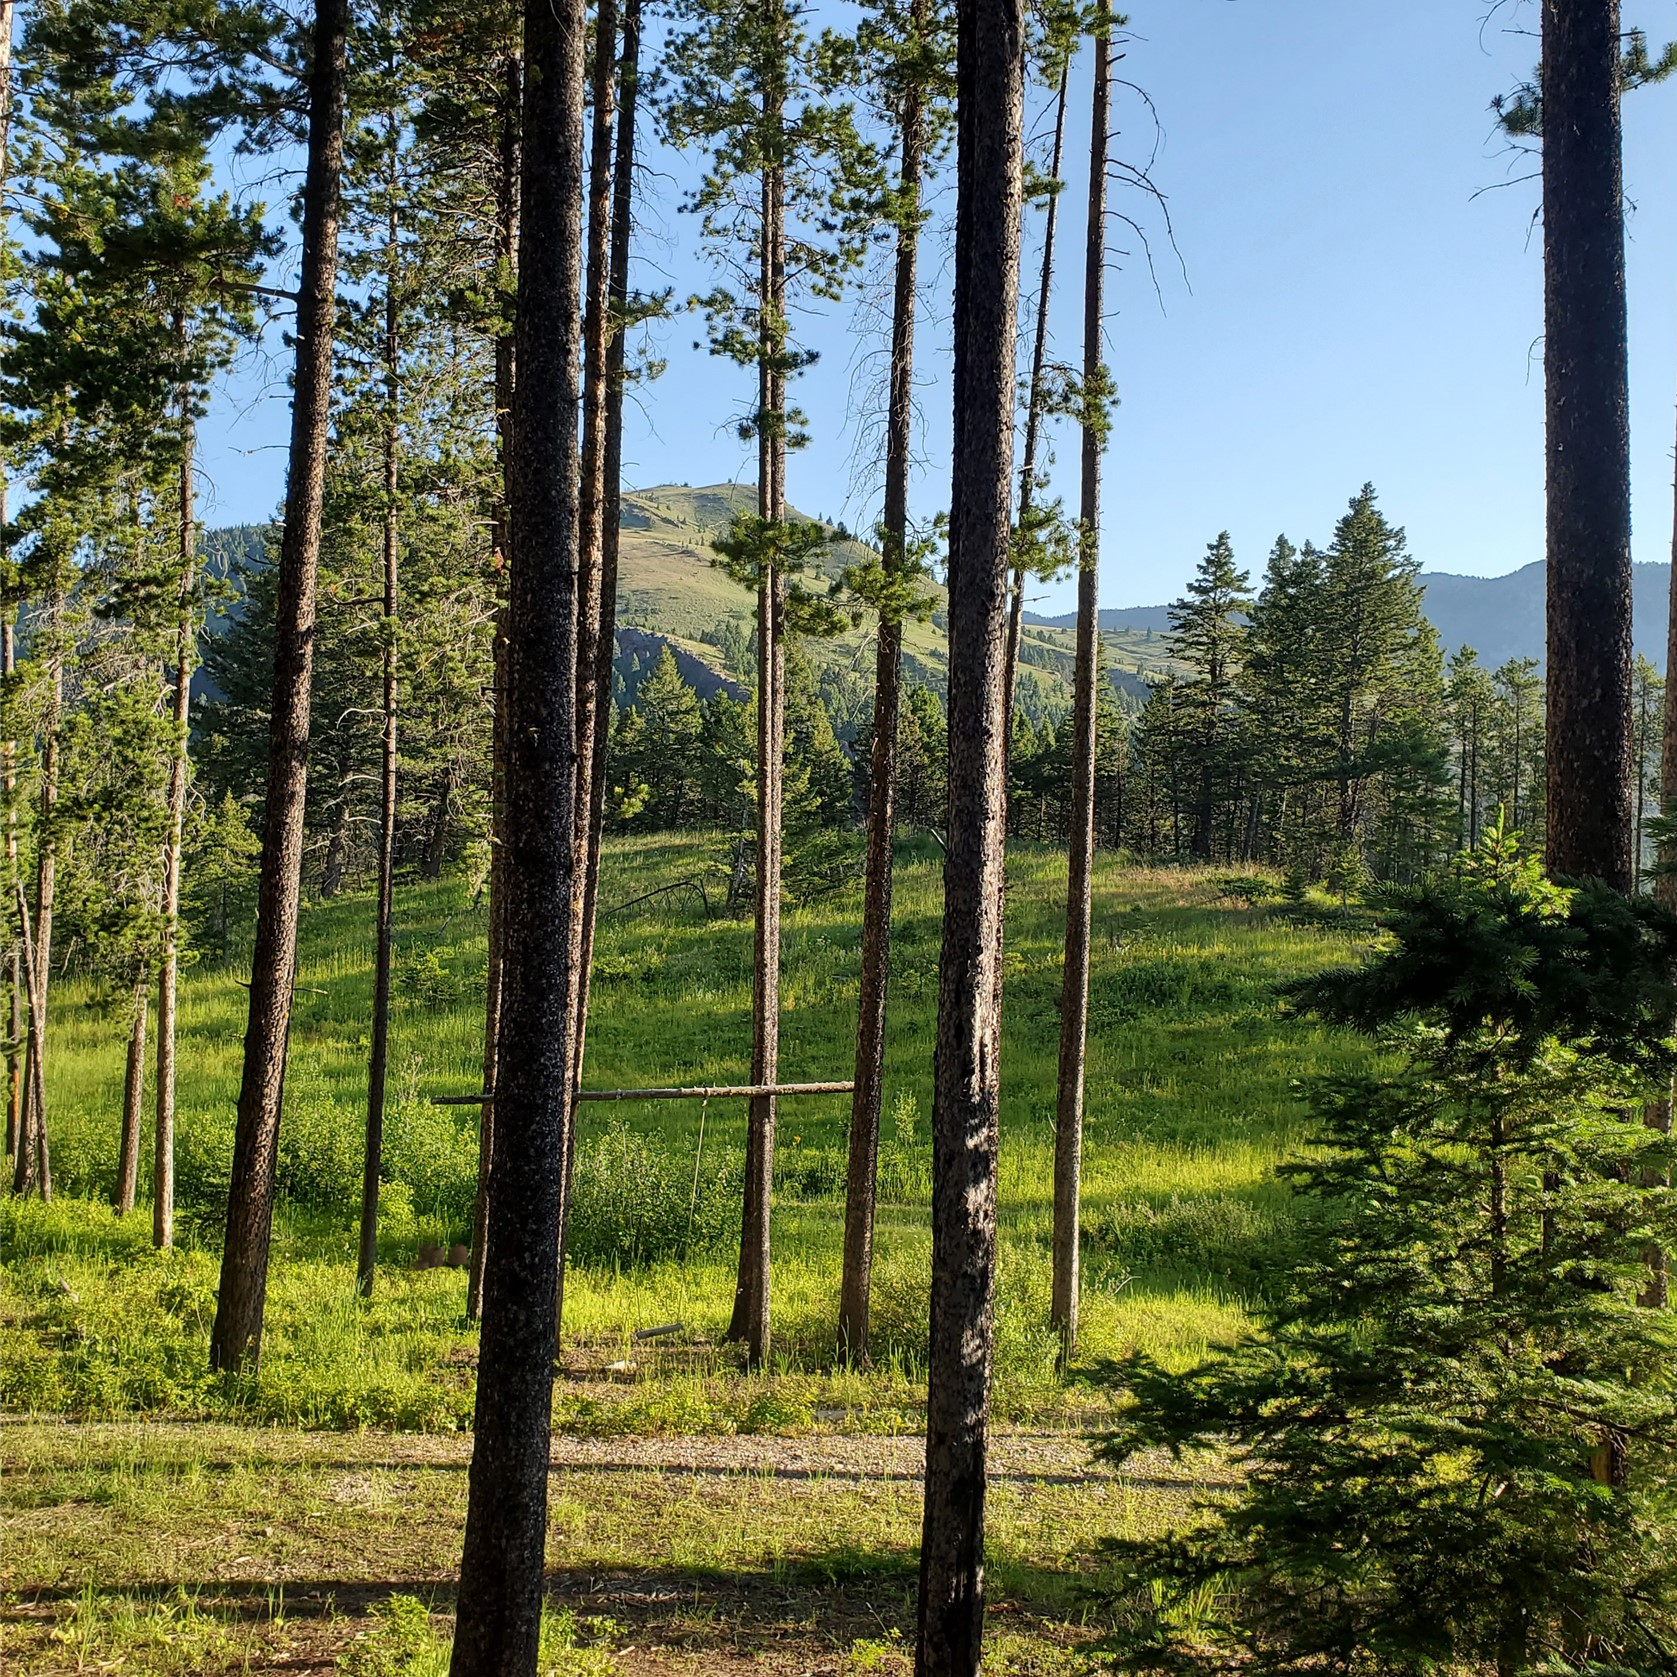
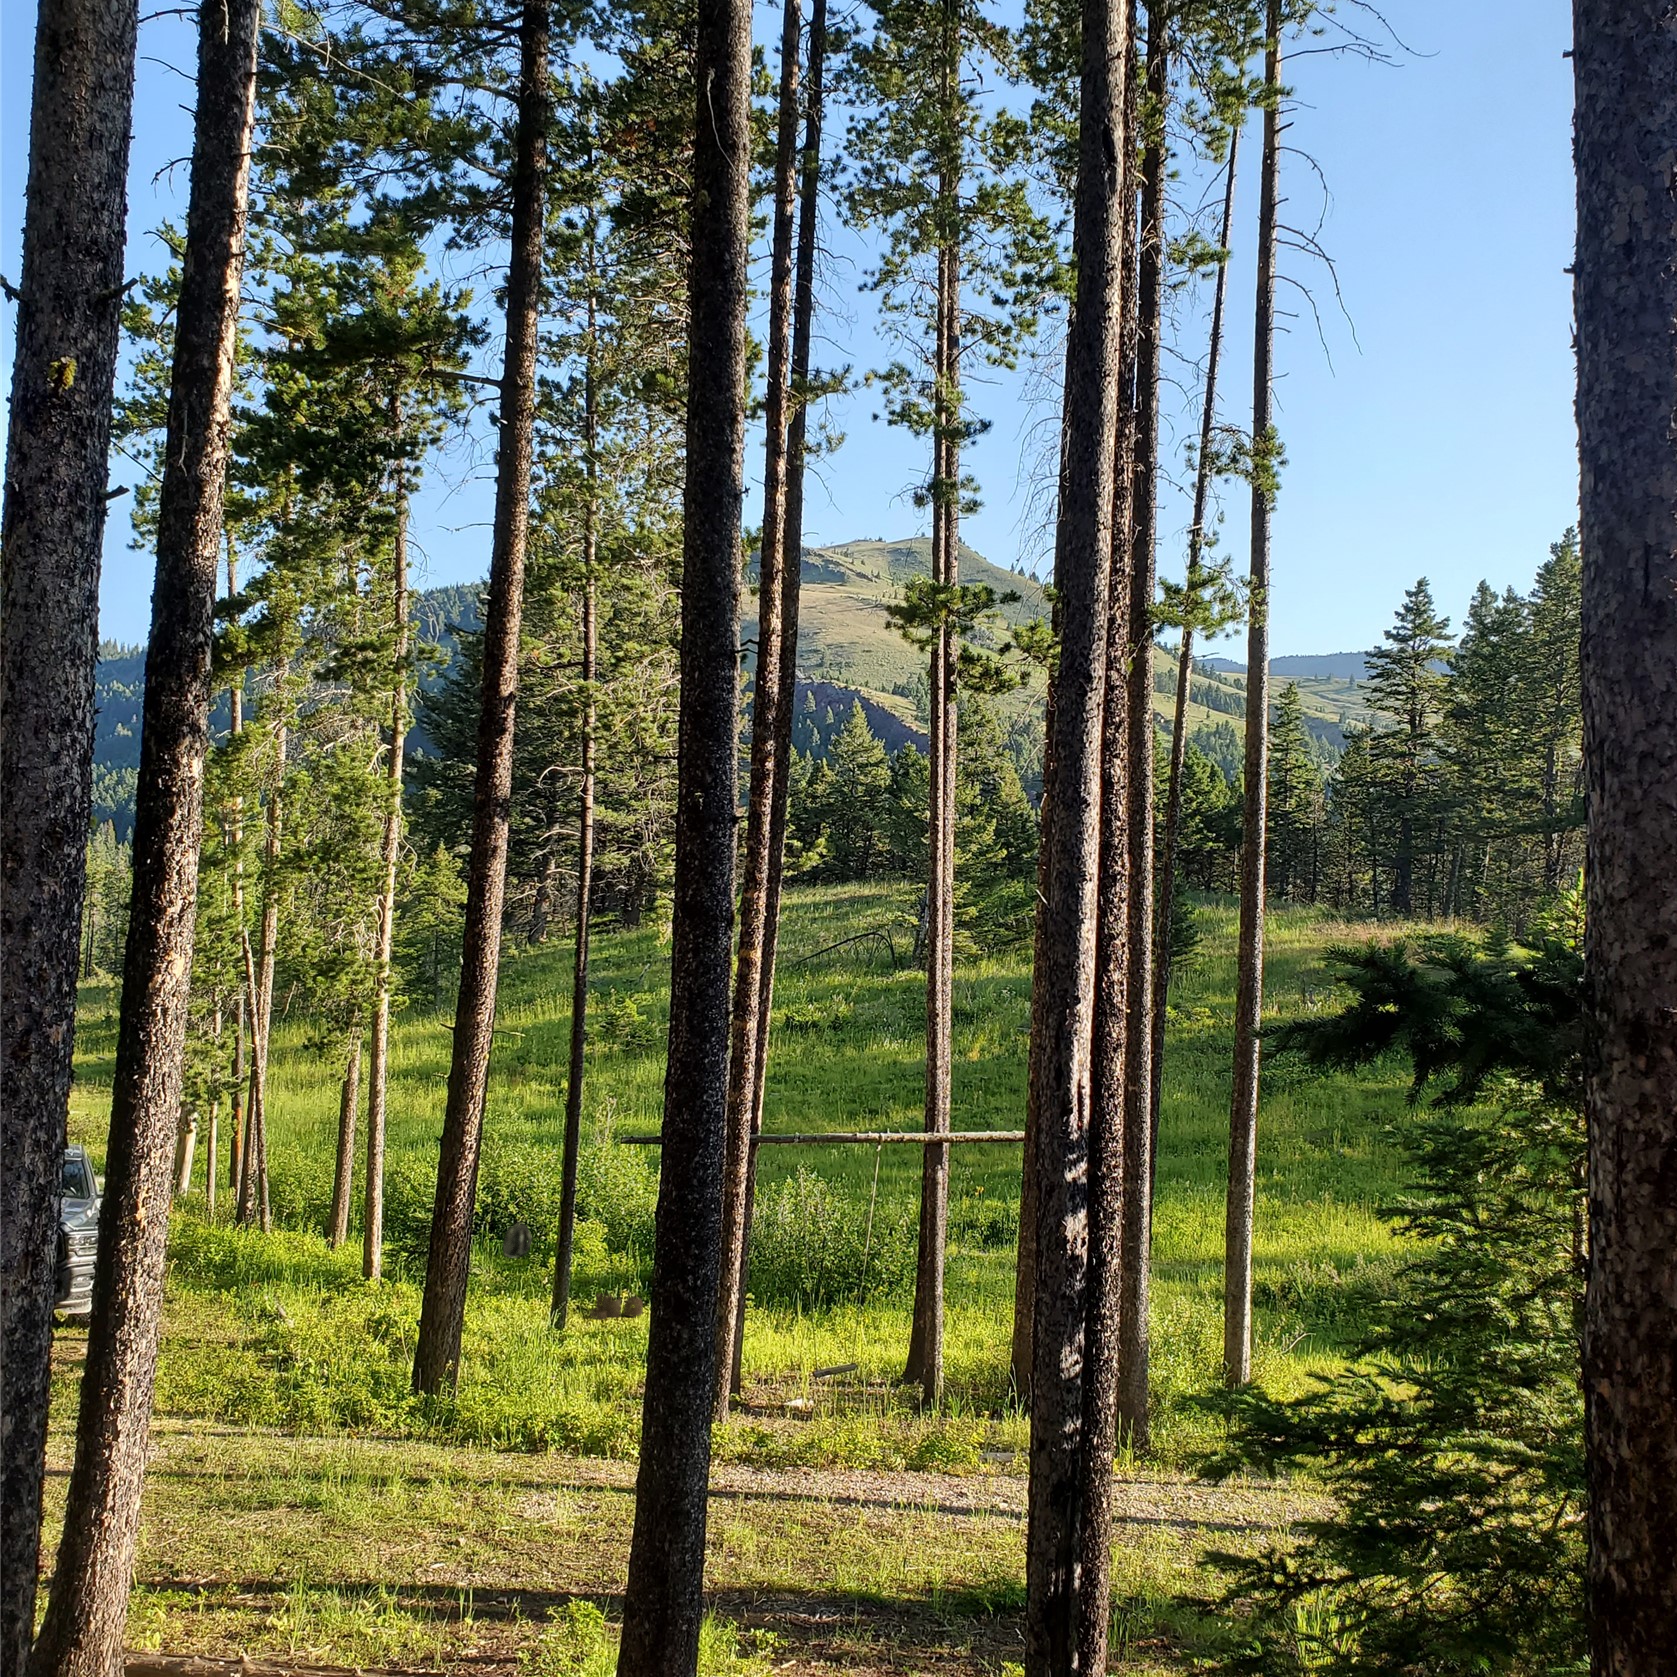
backpack: none [318,1175,349,1212] -> present [503,1222,532,1258]

